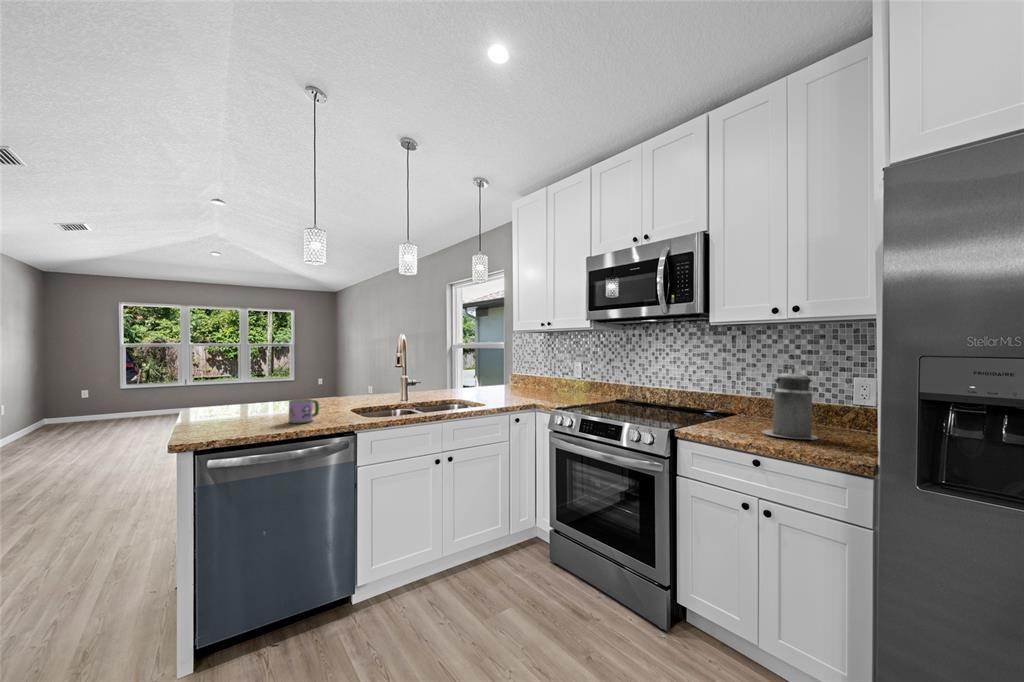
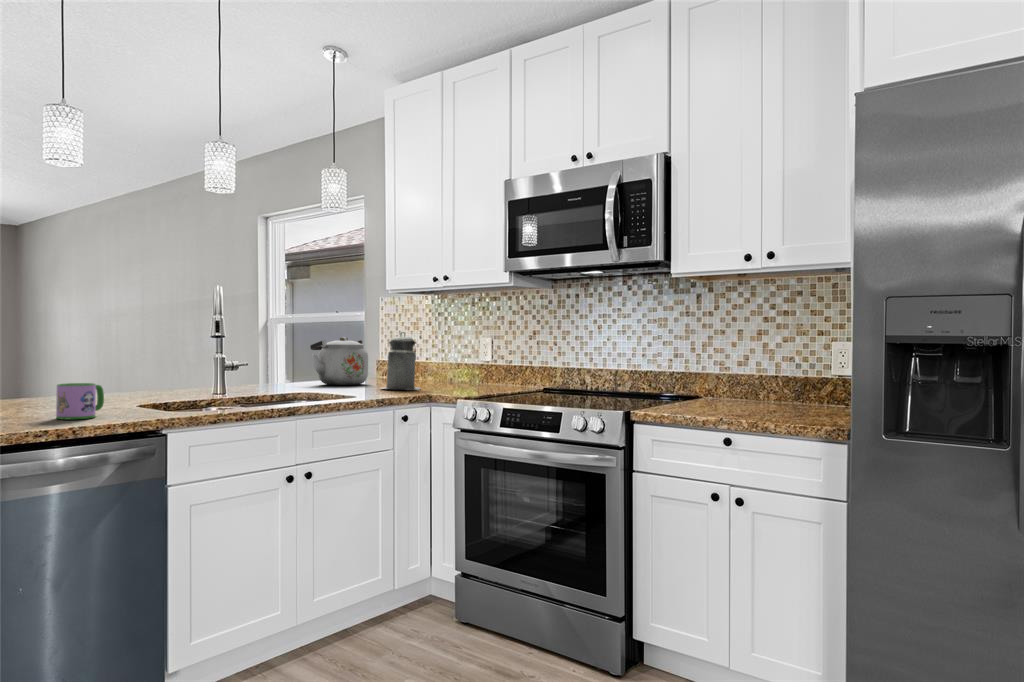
kettle: none [466,360,502,392] -> present [310,337,368,385]
canister: present [762,368,818,440] -> present [383,332,420,390]

